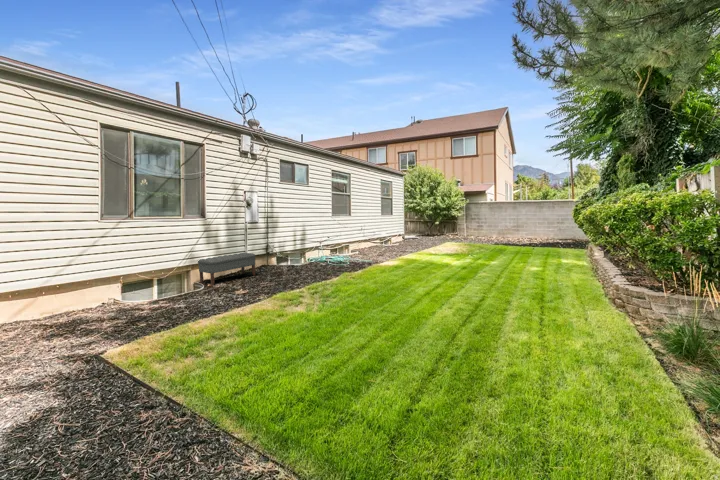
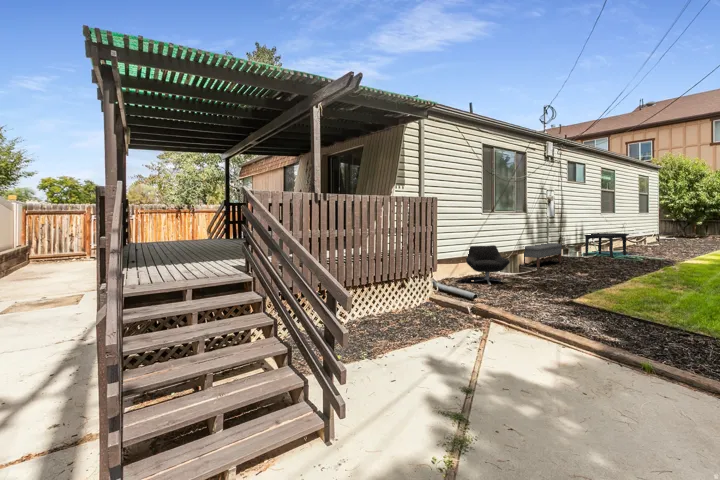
round table: none [303,238,341,264] -> present [584,233,629,257]
lounge chair: none [30,266,116,329] -> present [466,245,510,285]

